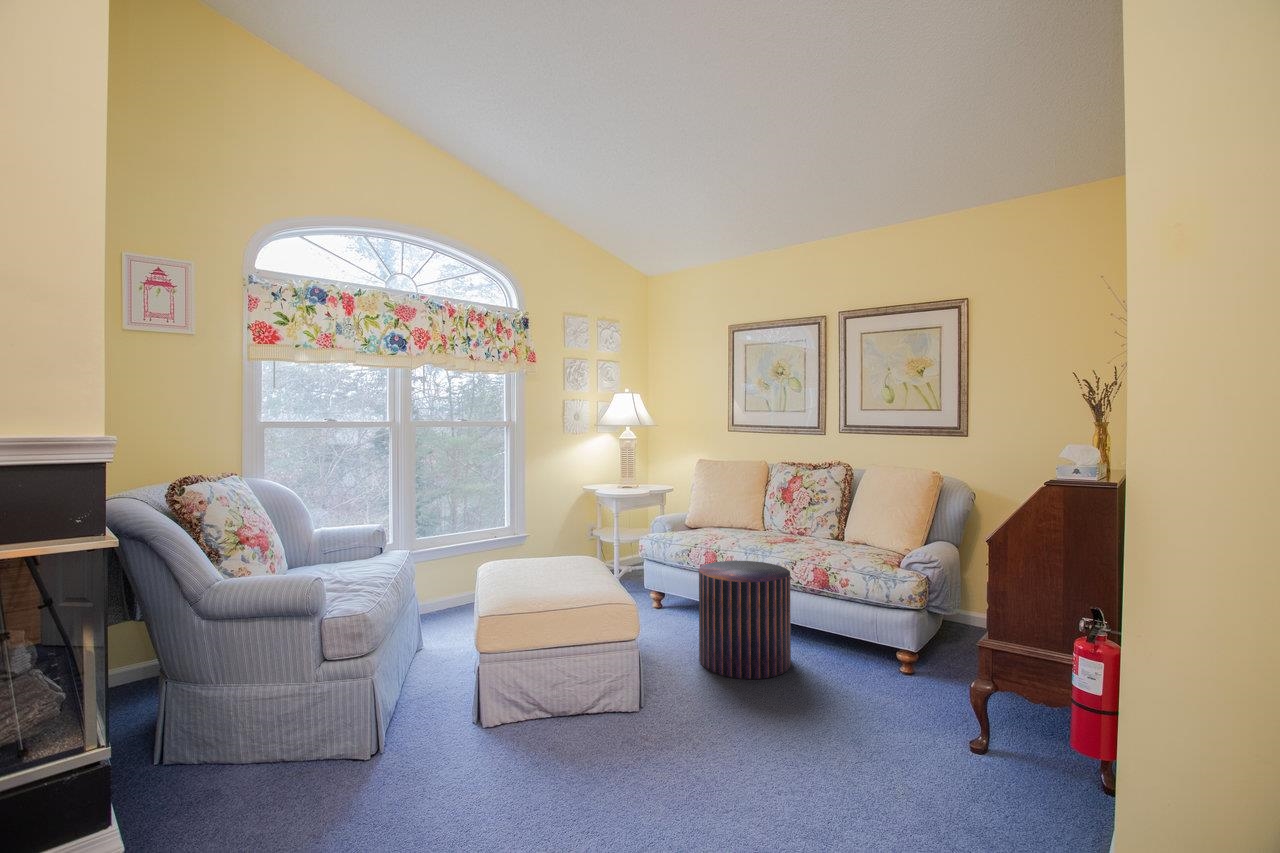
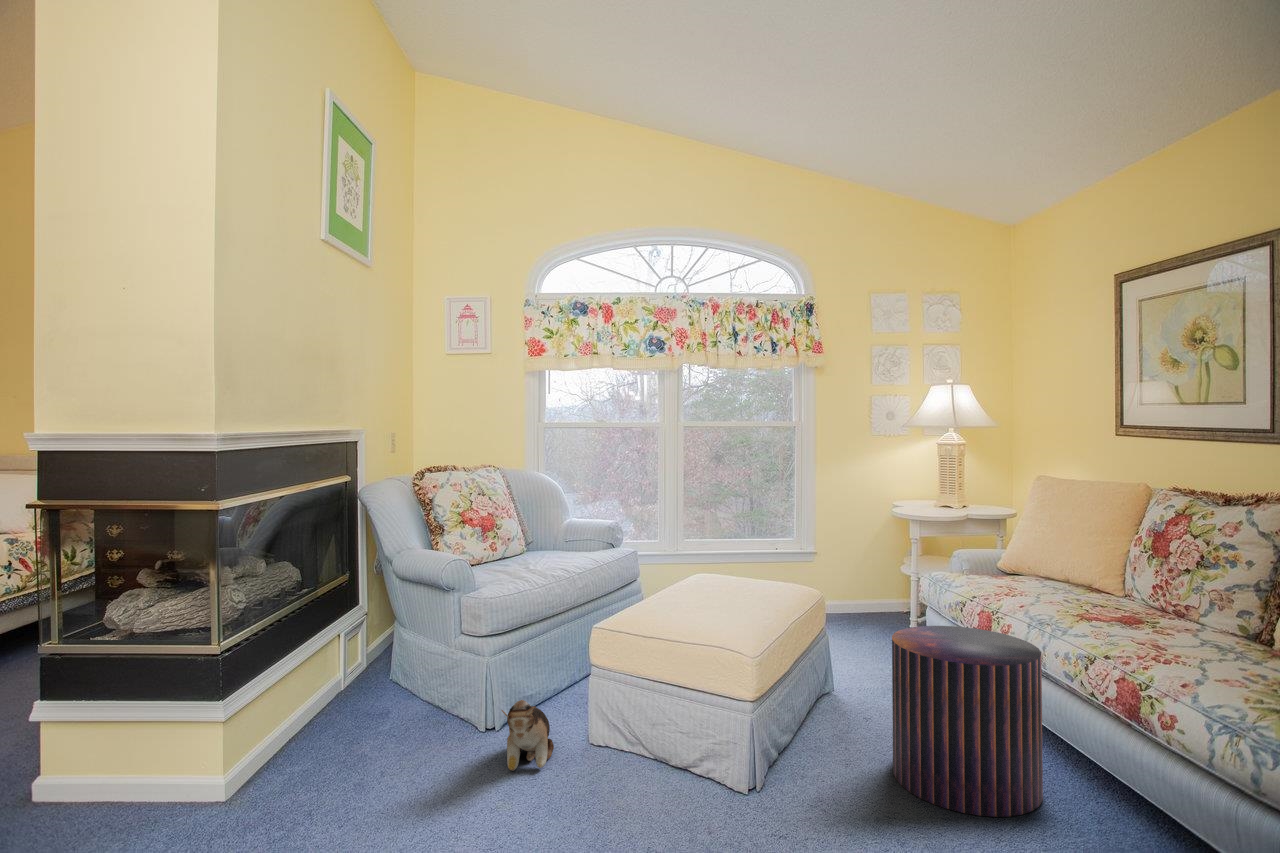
plush toy: none [431,703,501,779] -> present [502,700,554,771]

